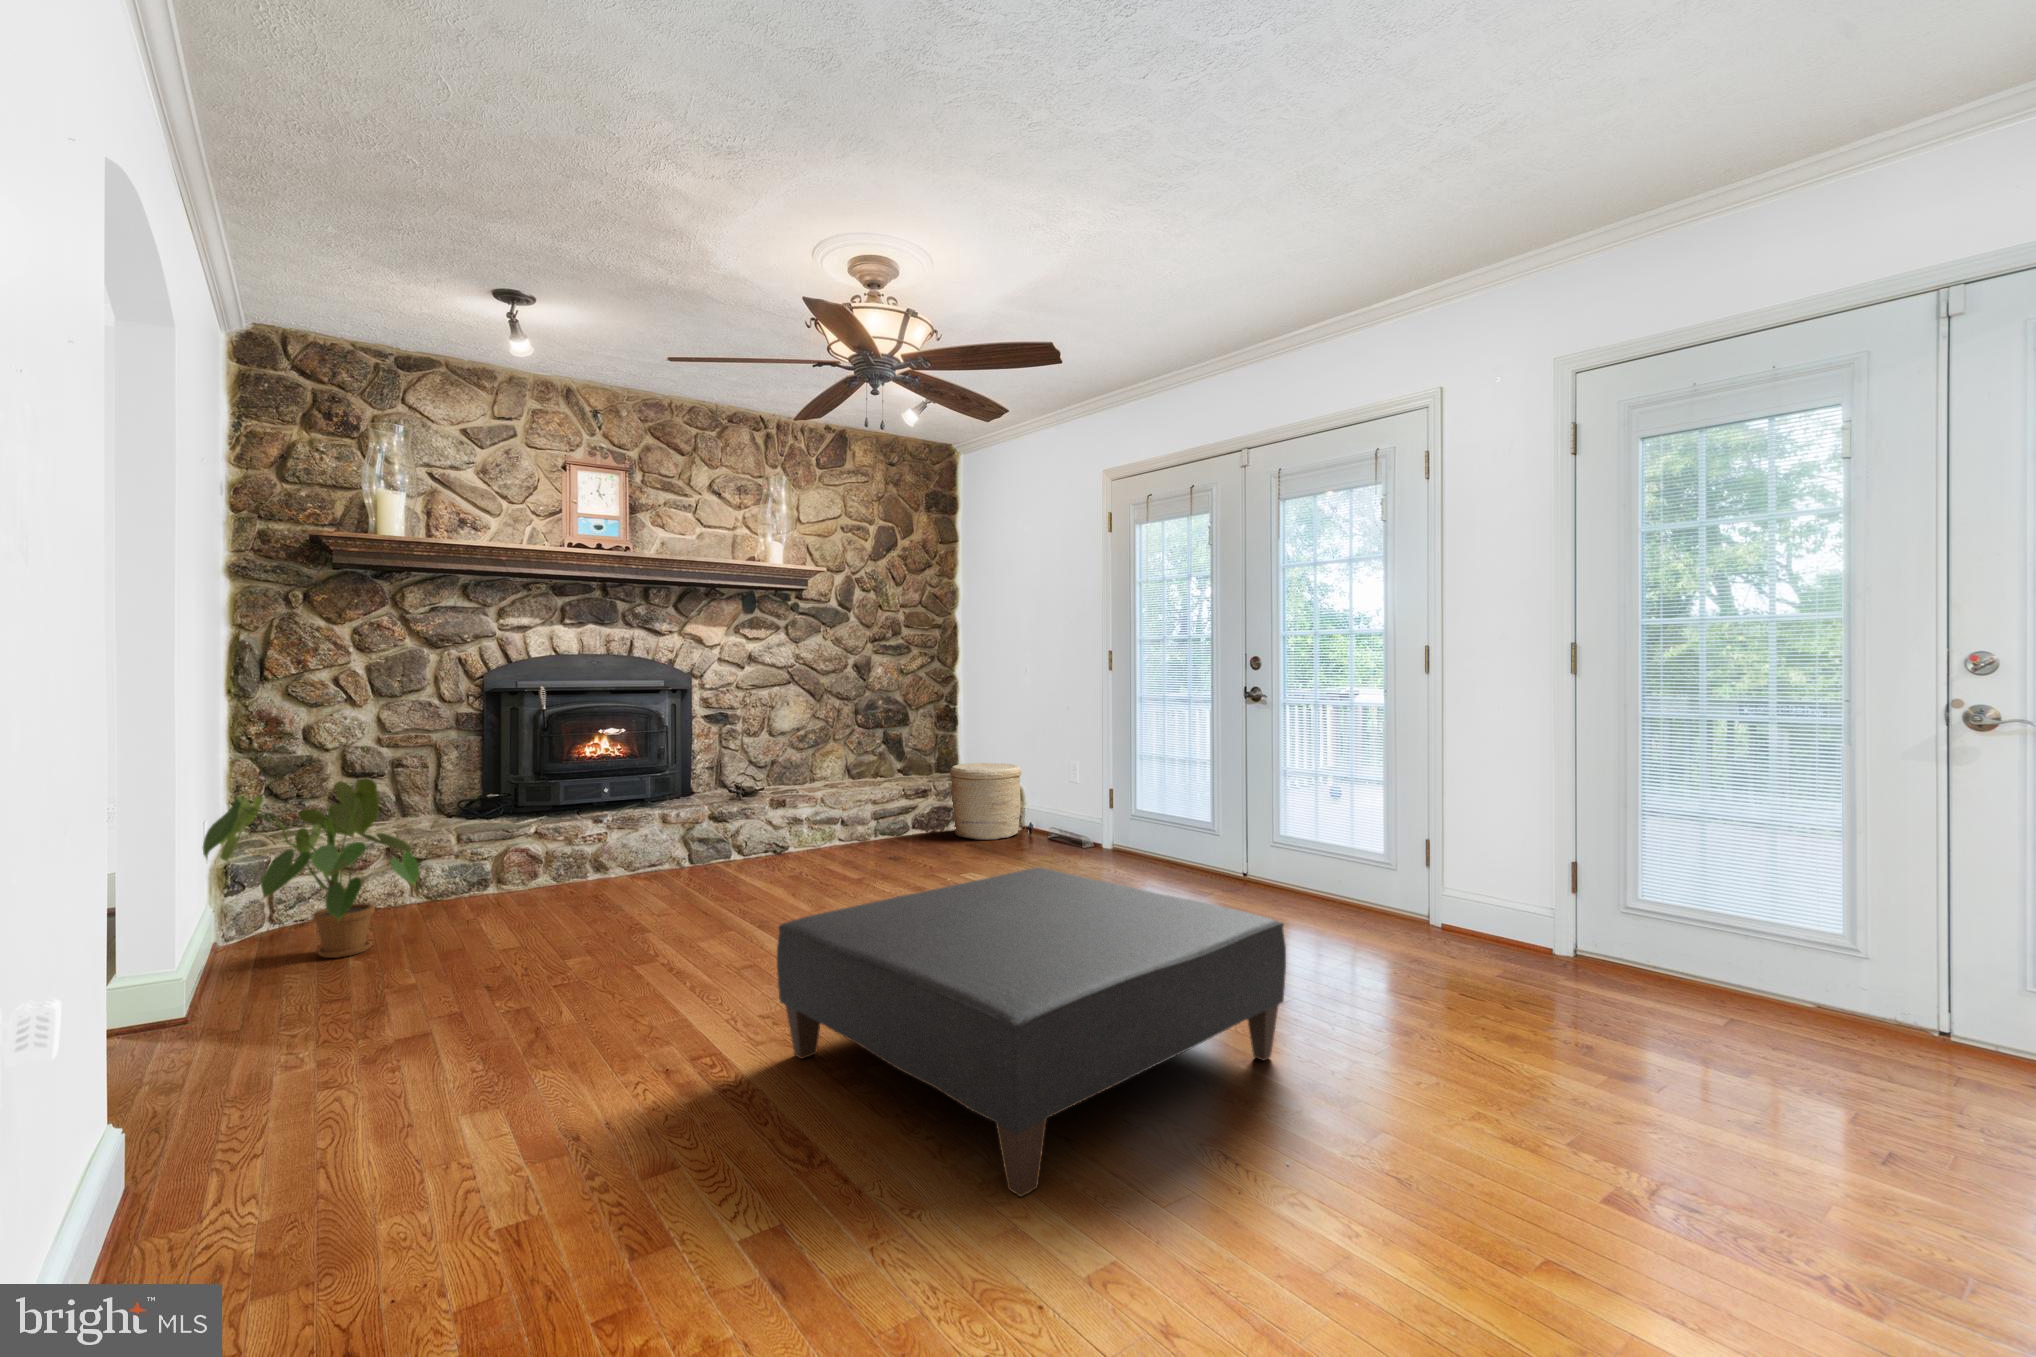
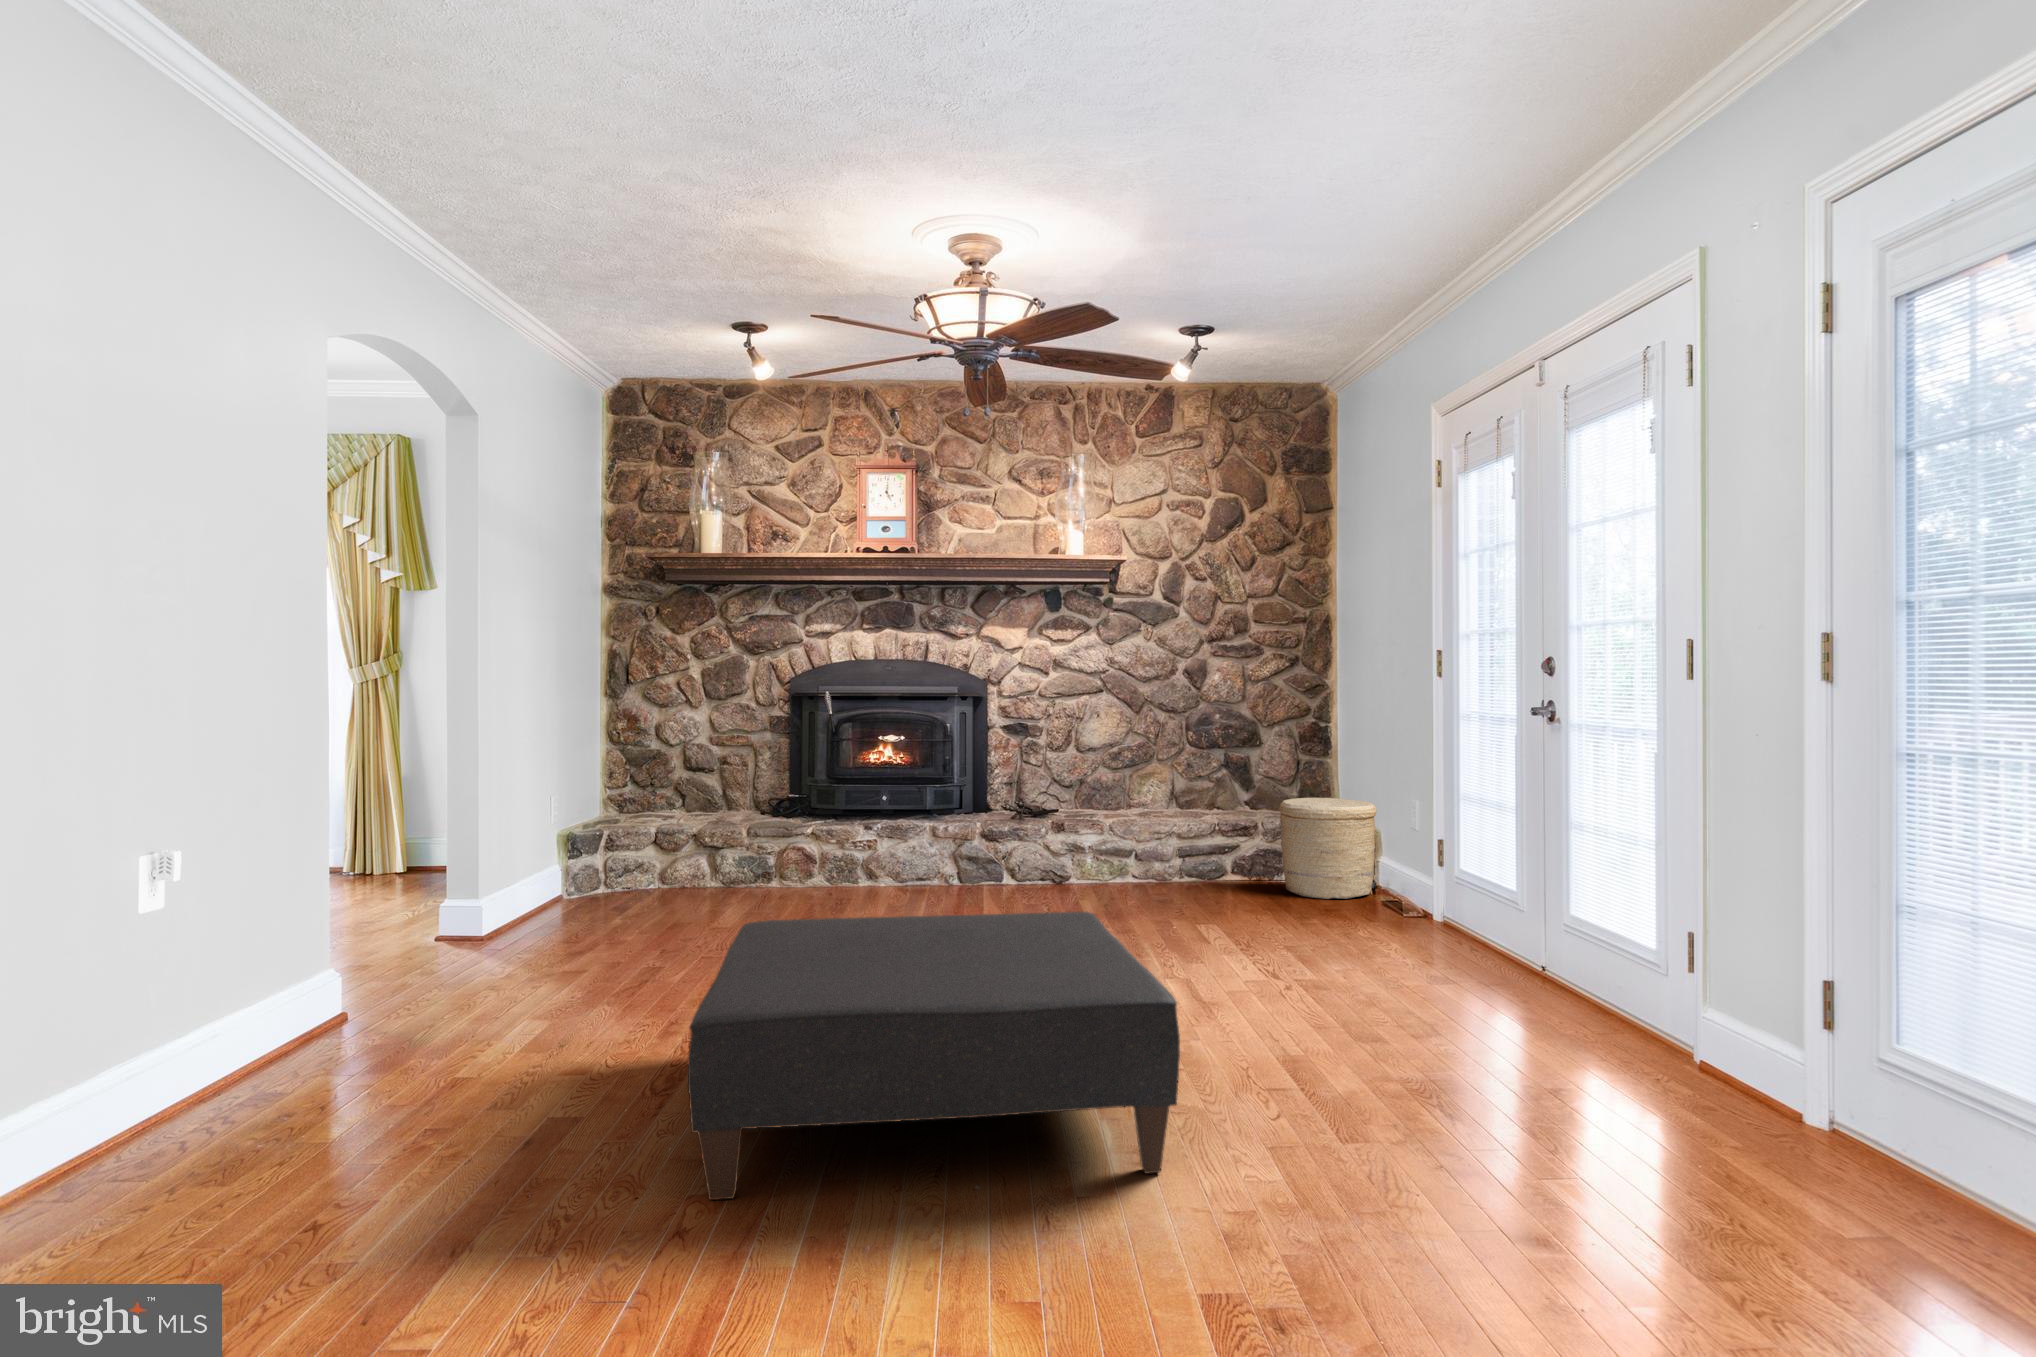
house plant: present [203,778,419,958] -> none [522,769,670,920]

